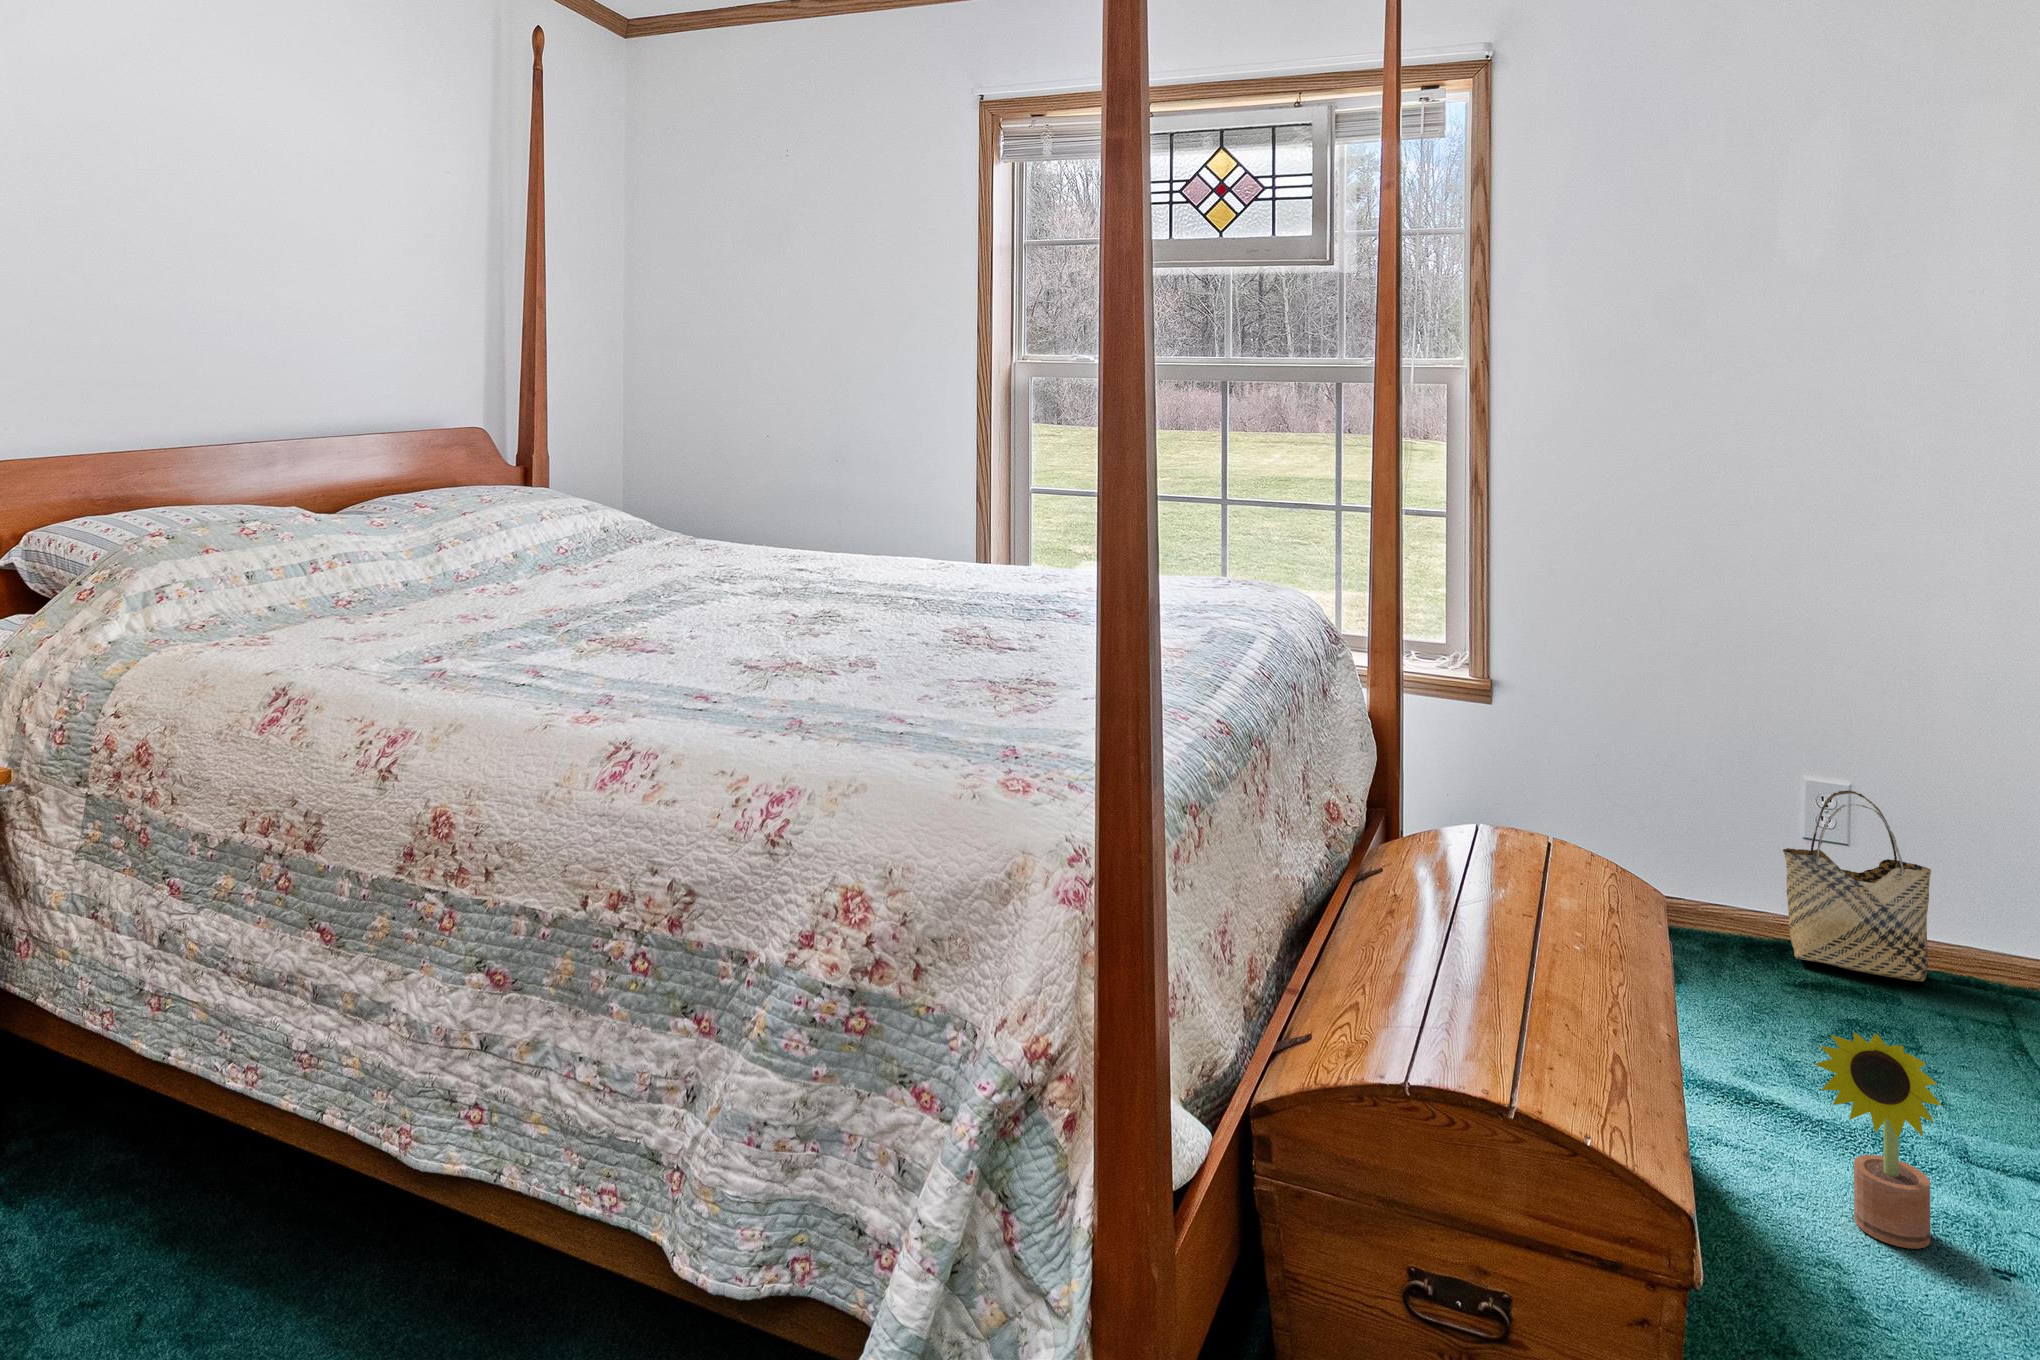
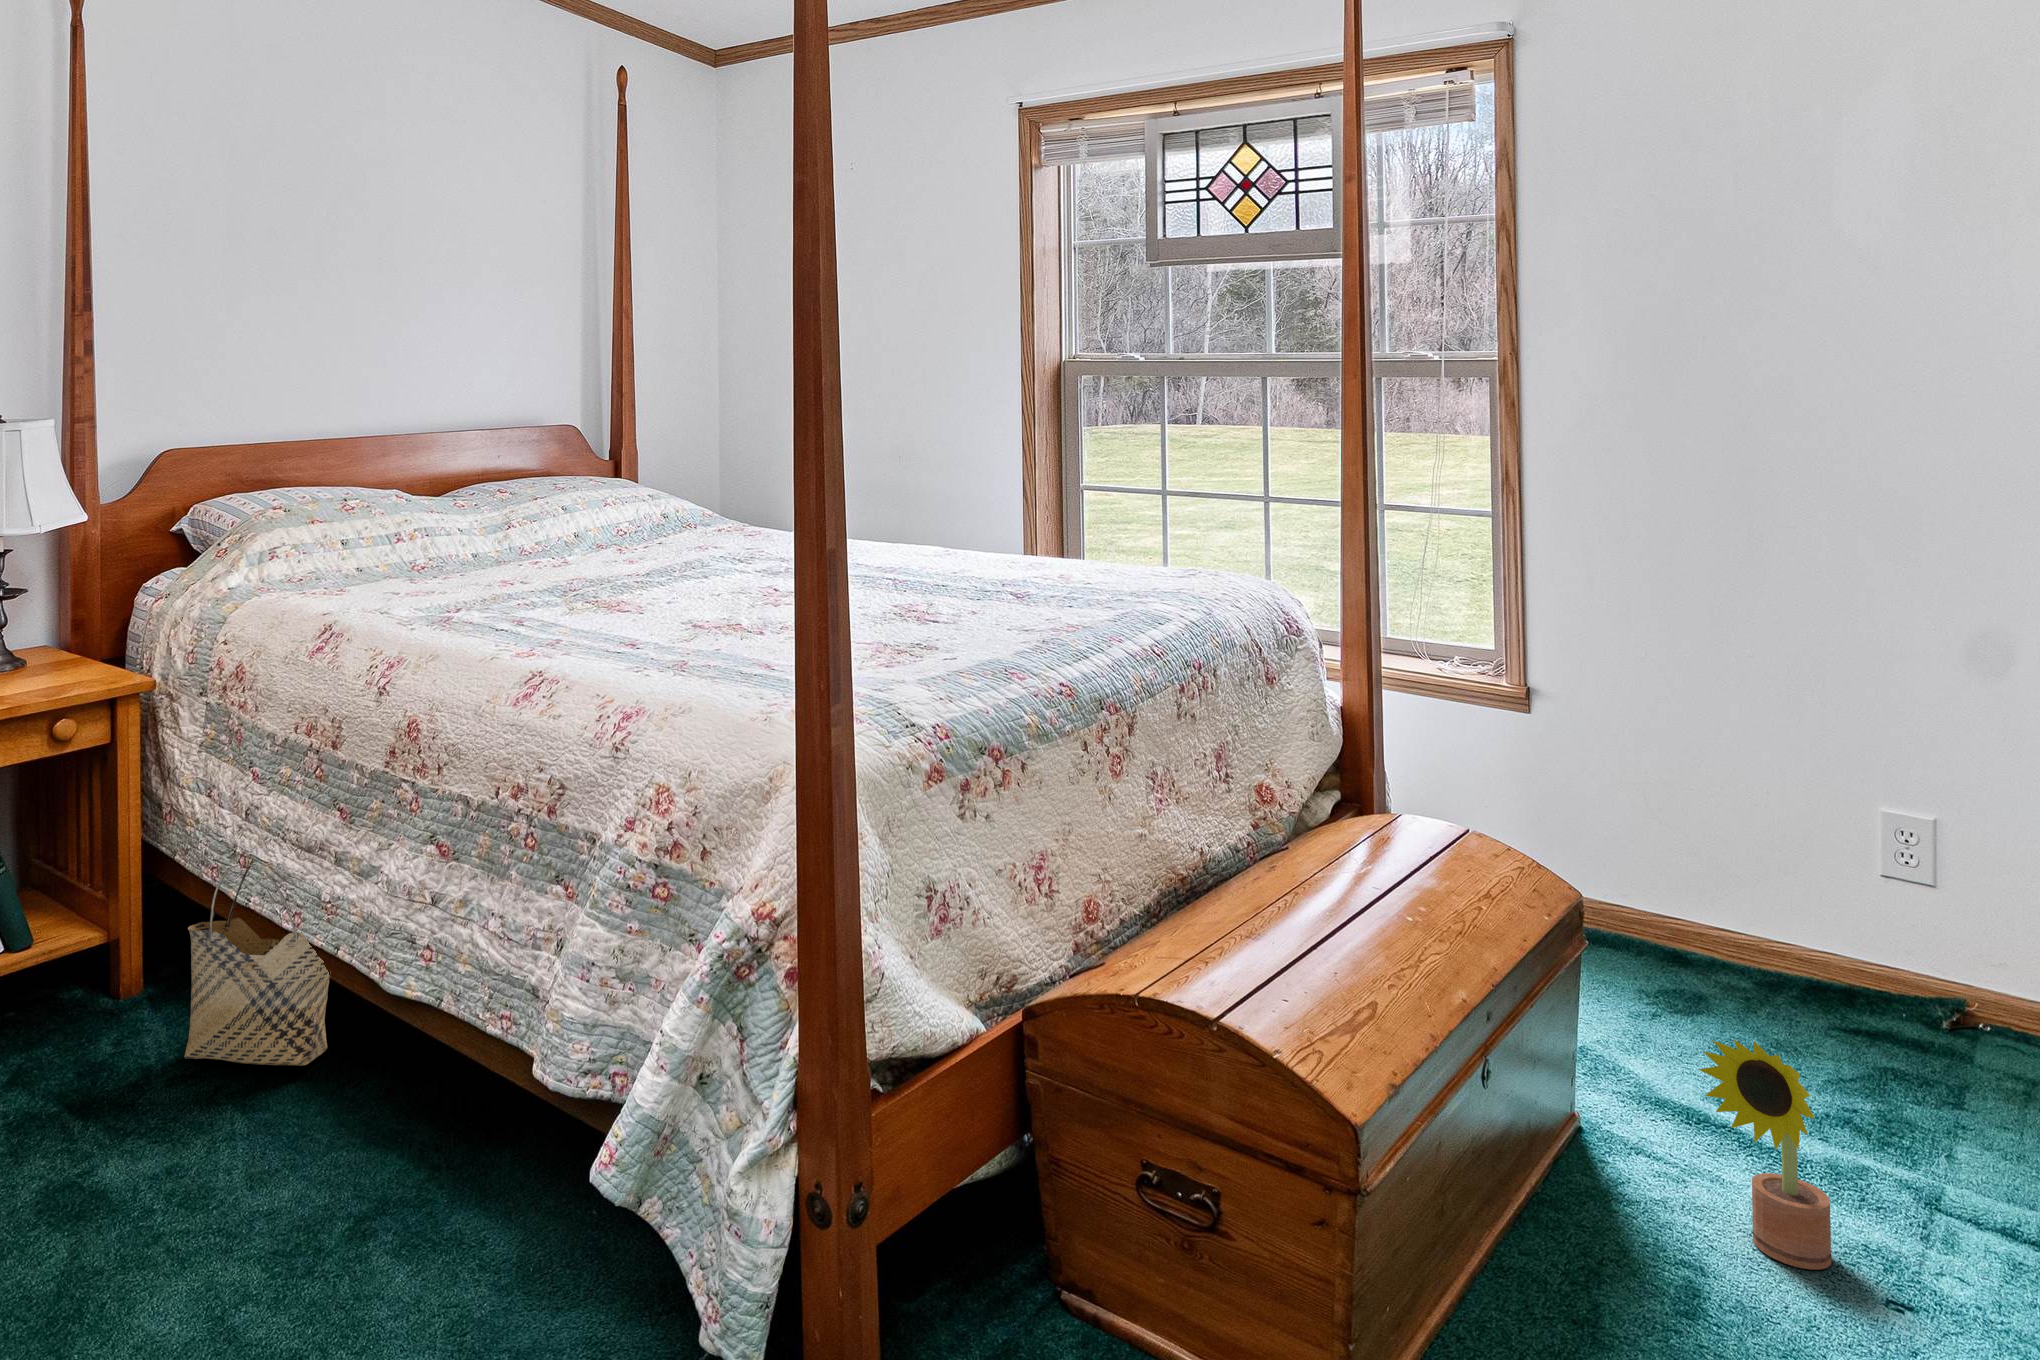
woven basket: present [1783,790,1931,981] -> present [185,859,330,1065]

